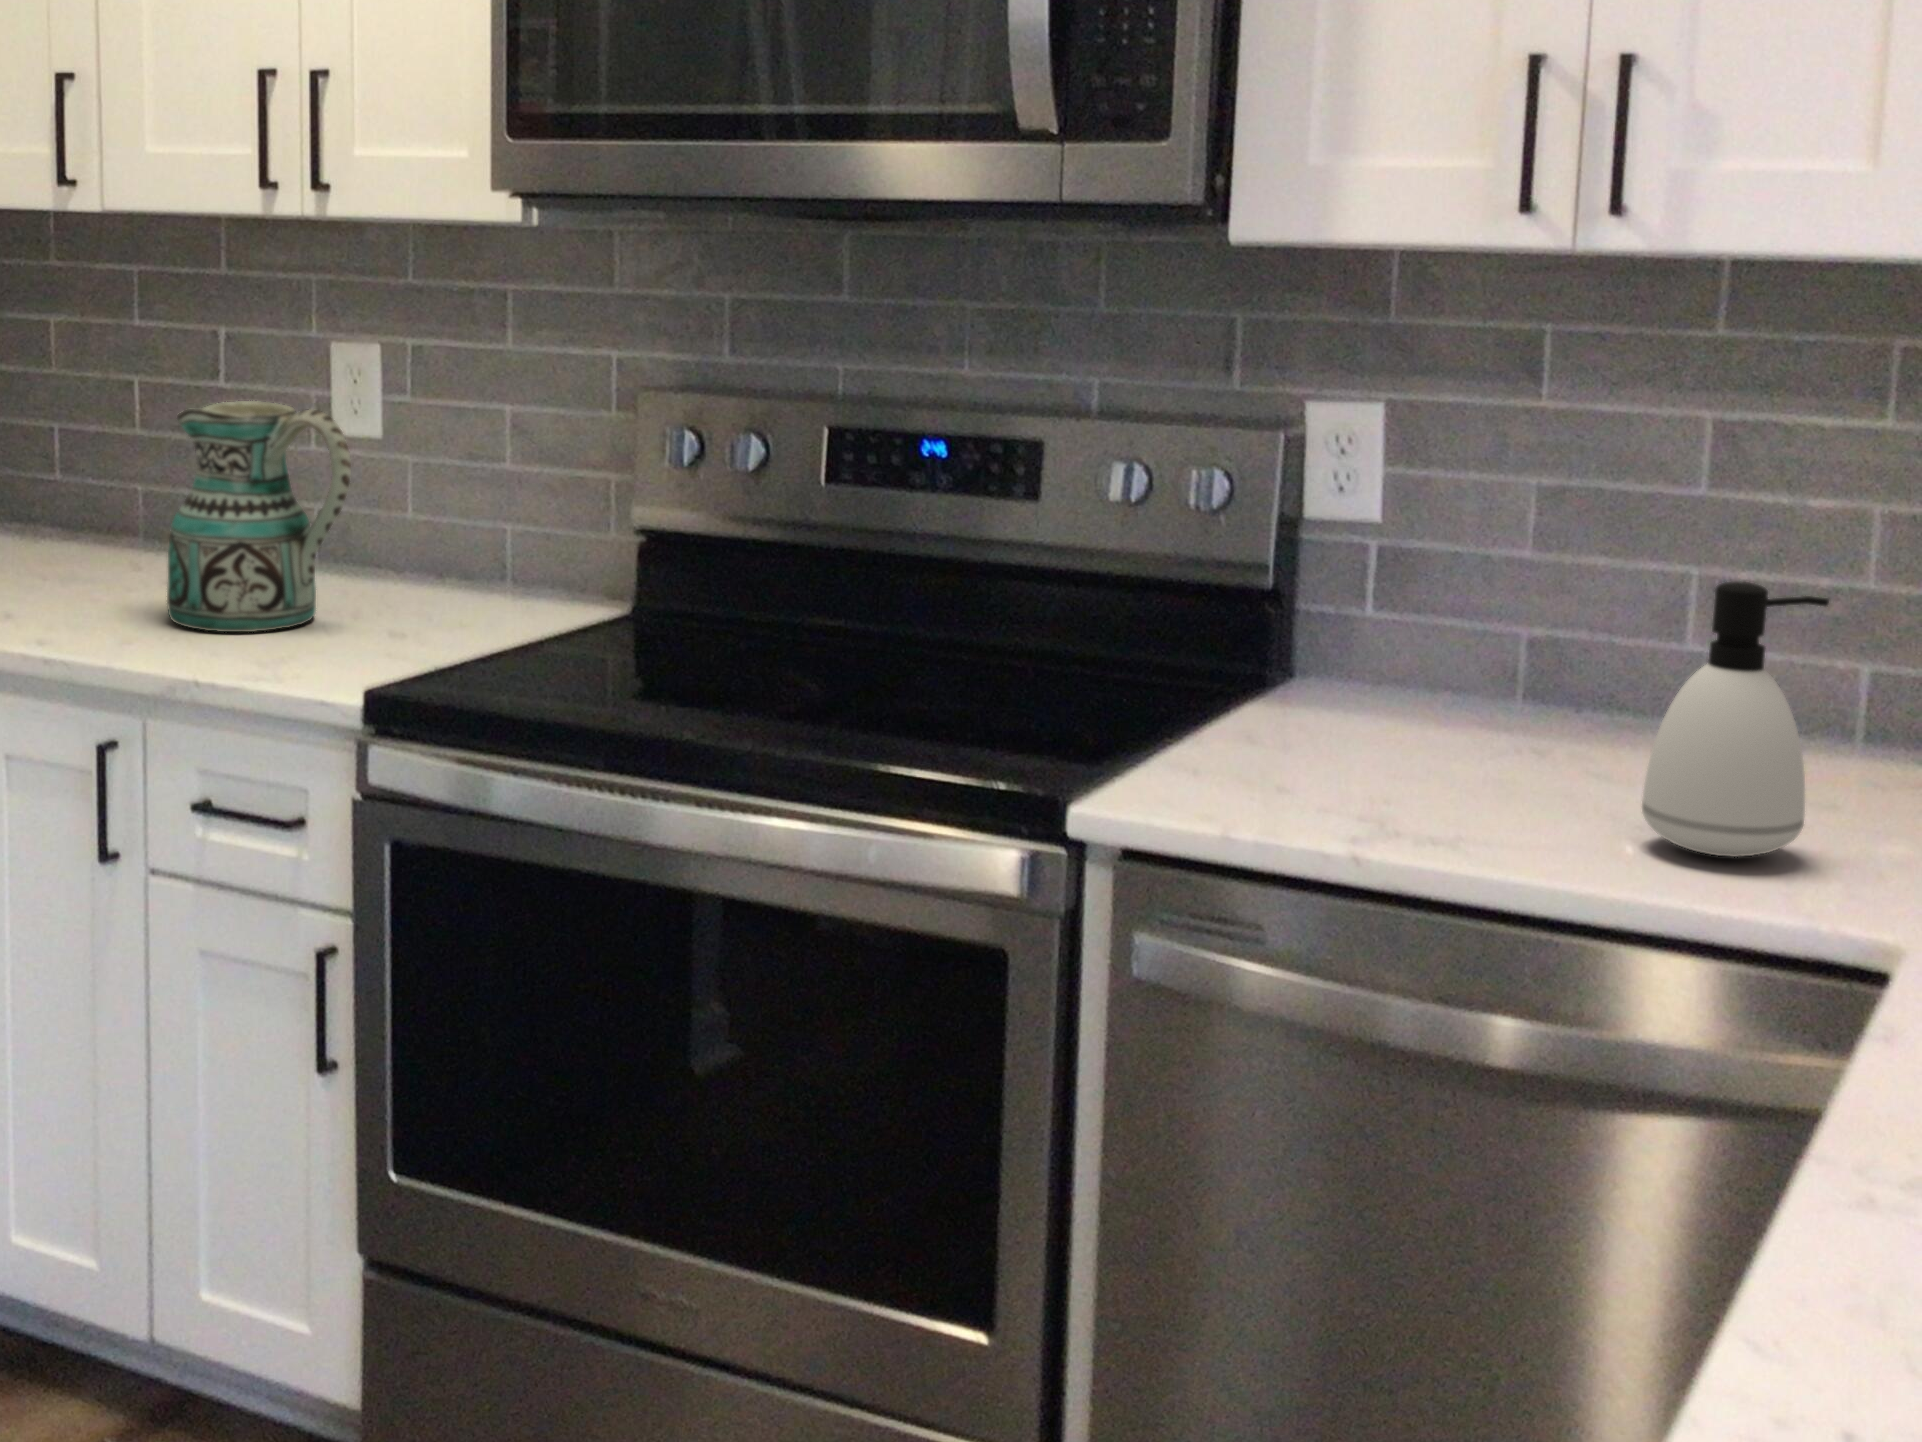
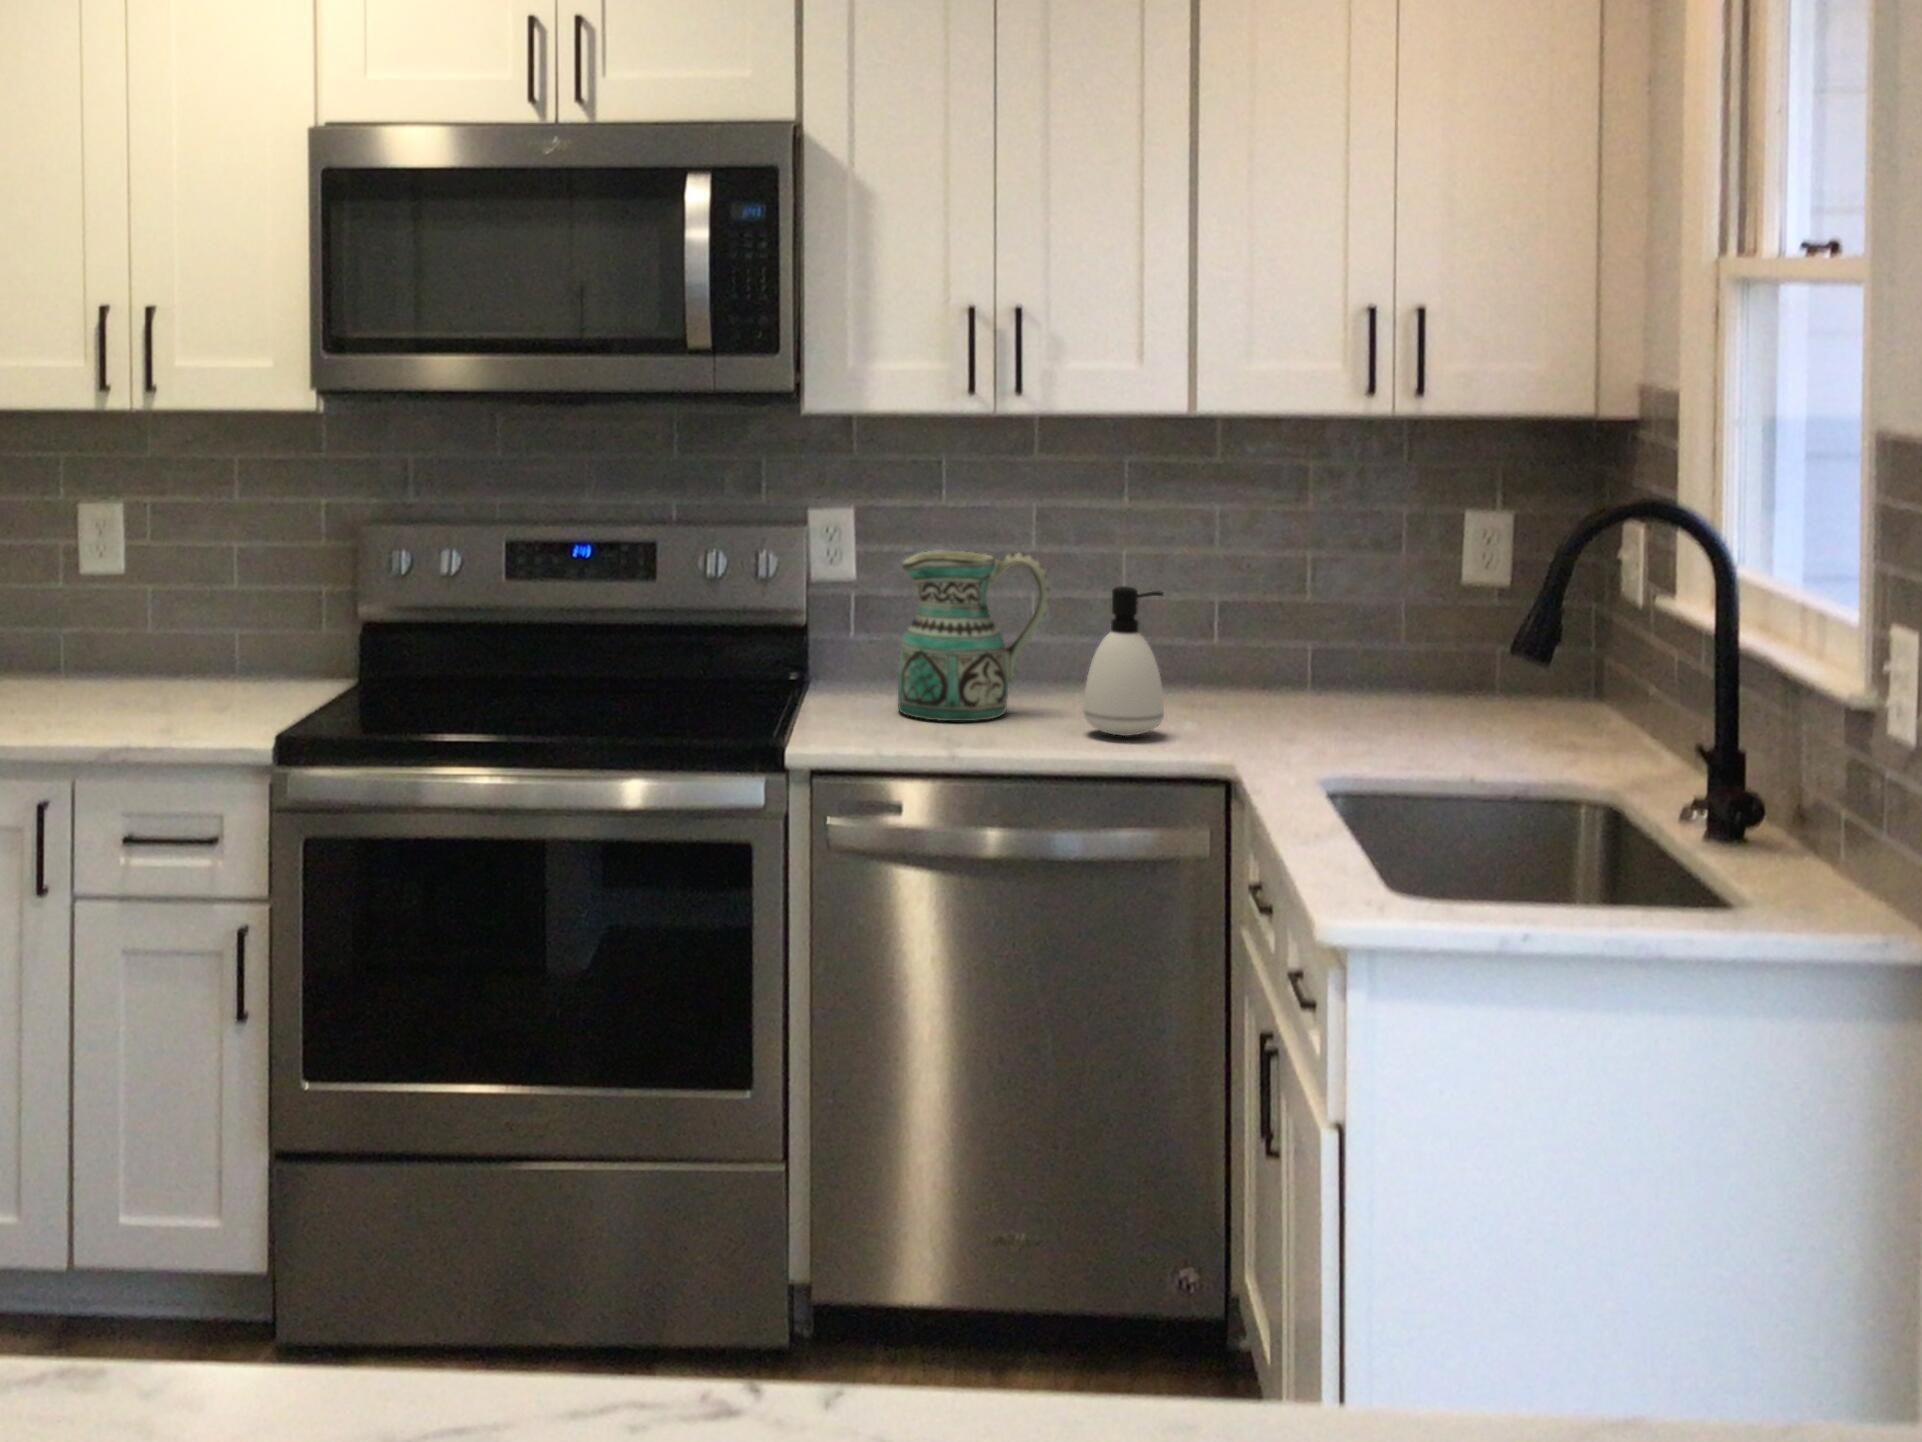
ceramic pitcher: present [167,401,351,632] -> present [898,551,1050,721]

